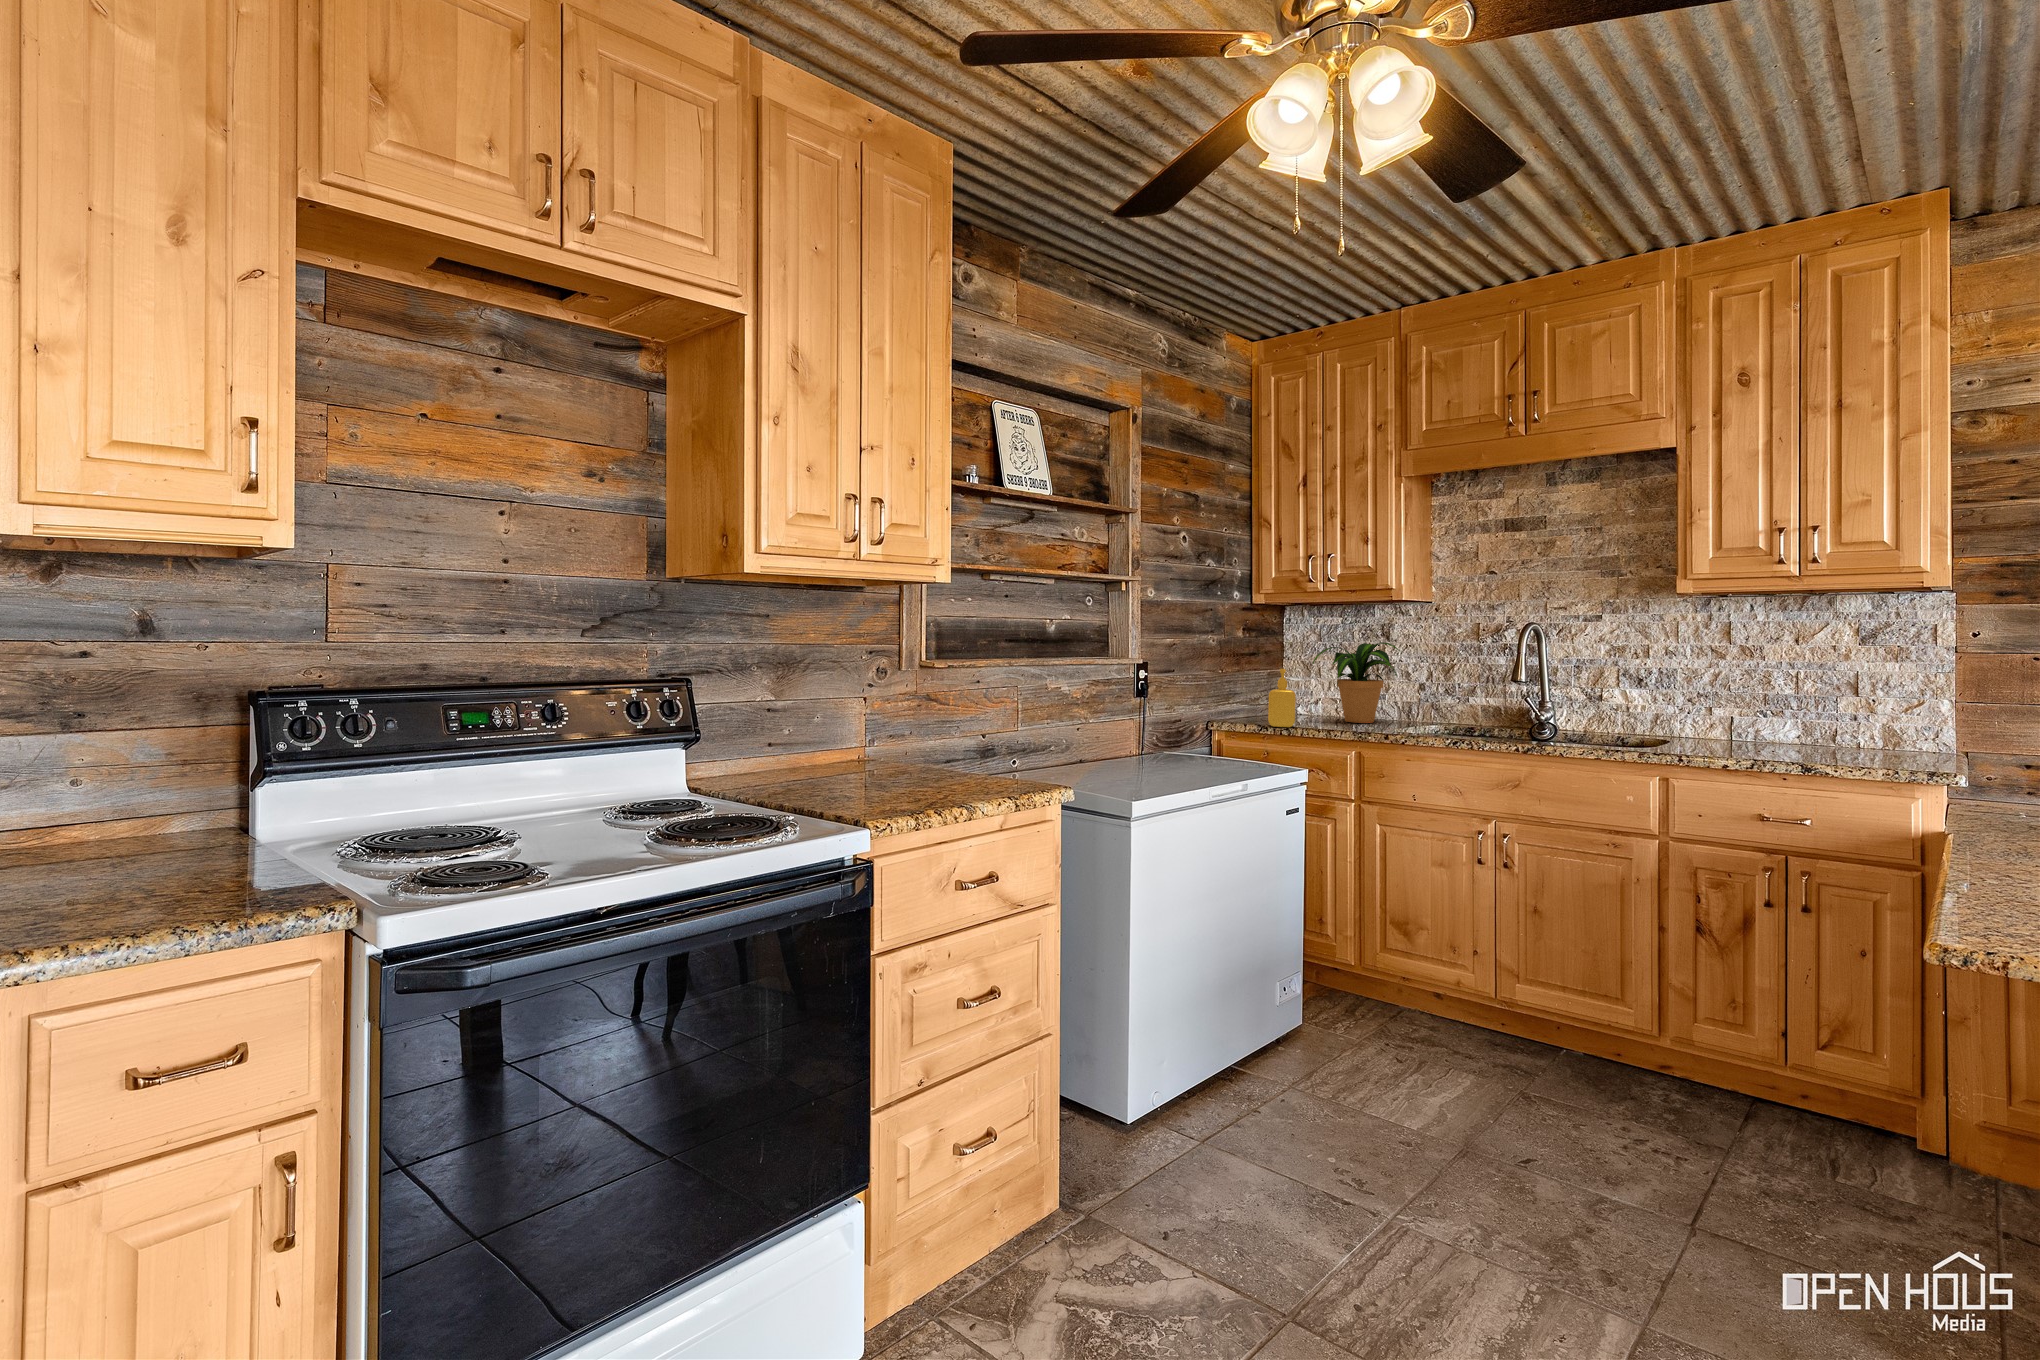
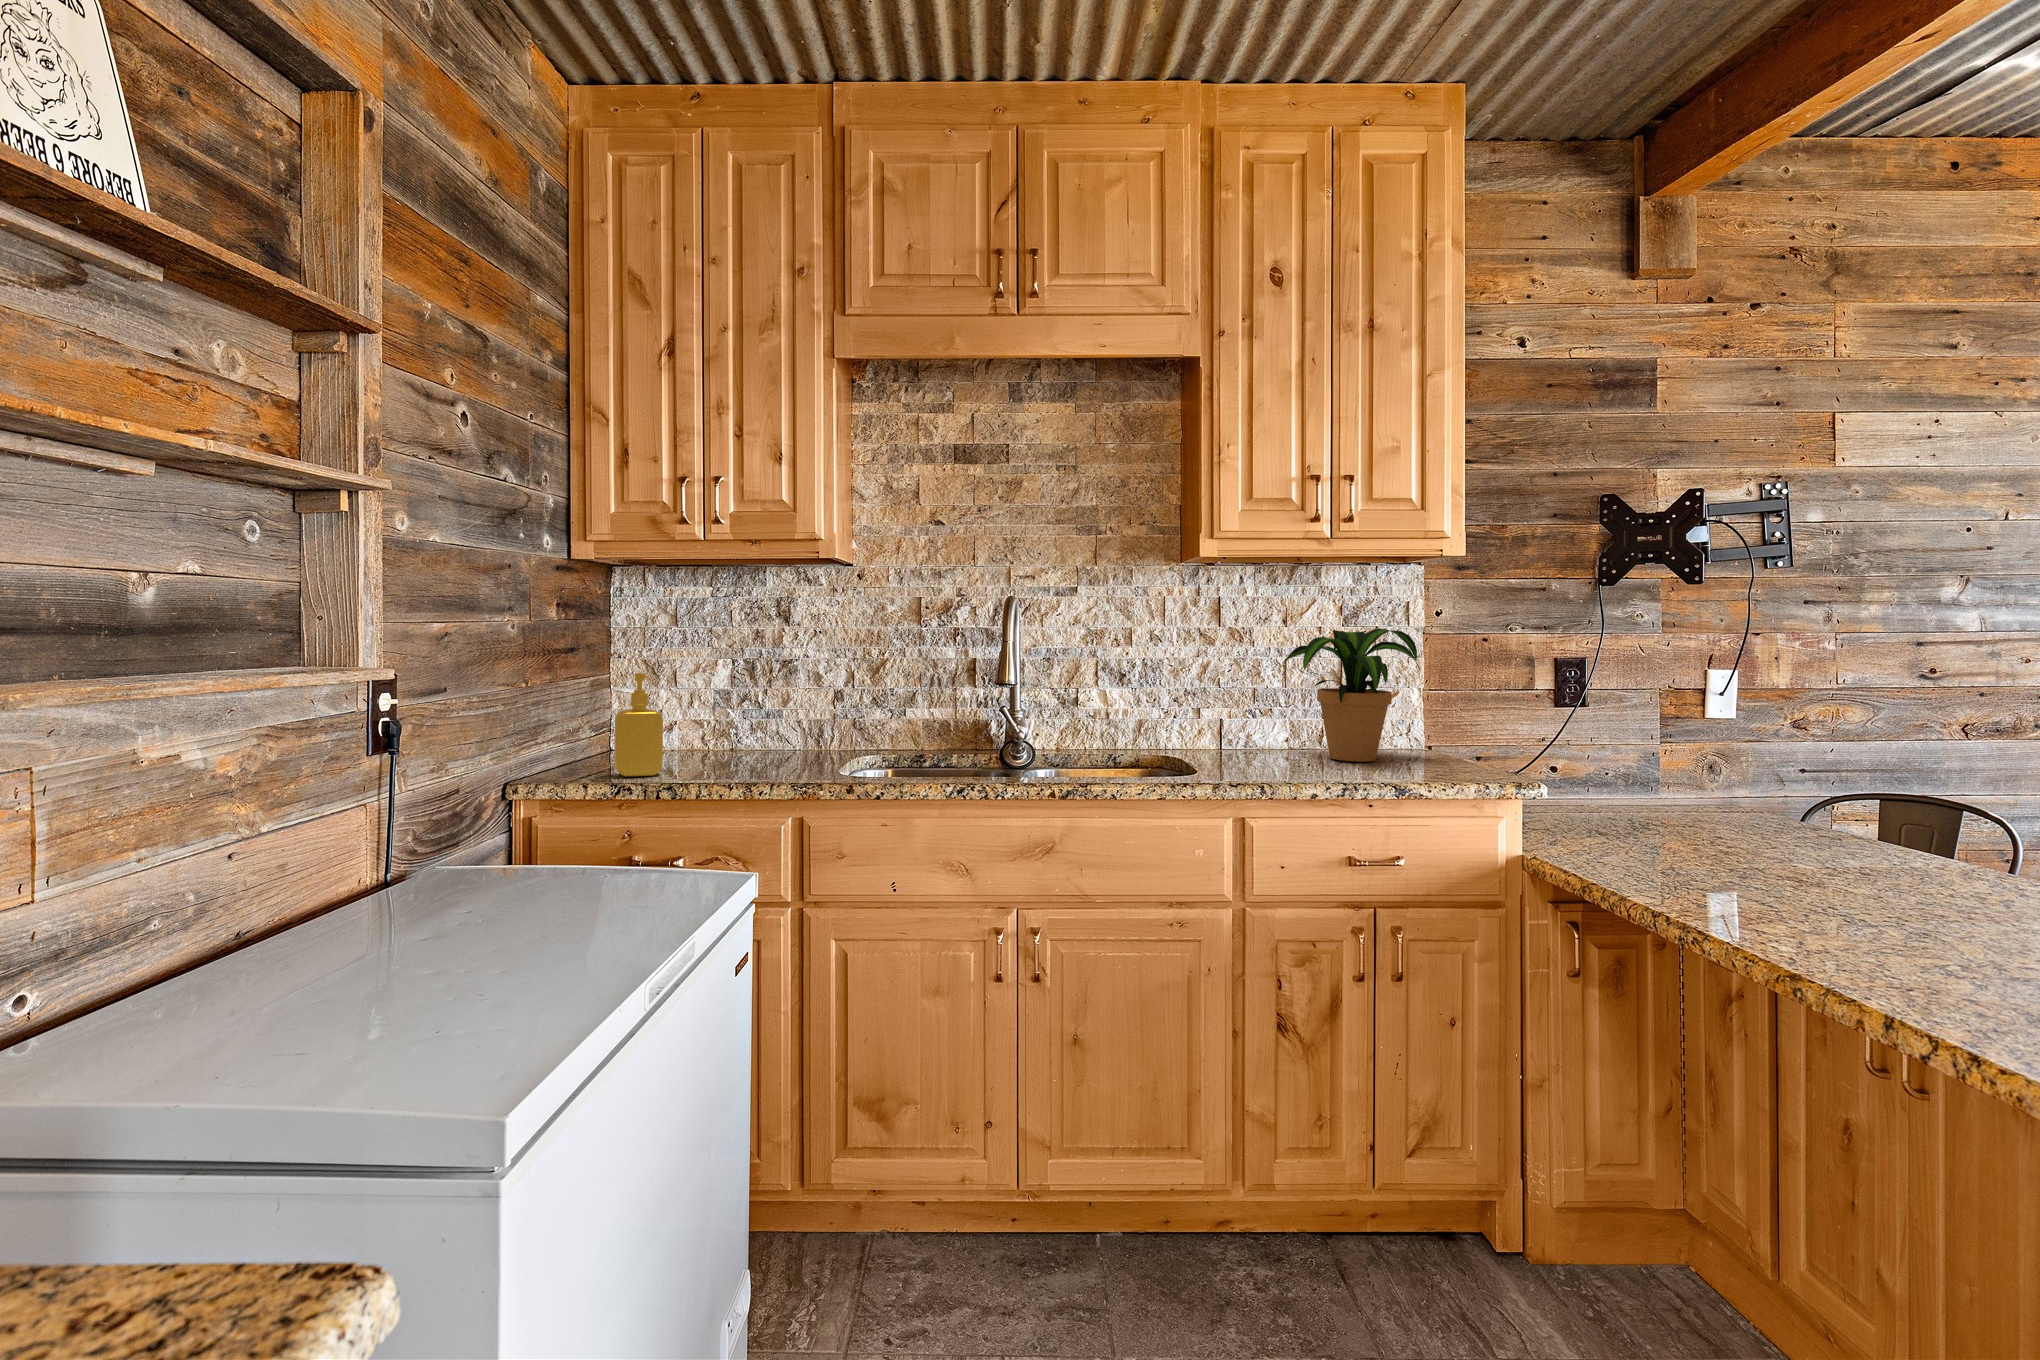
potted plant: present [1313,642,1400,723] -> present [1283,628,1420,762]

